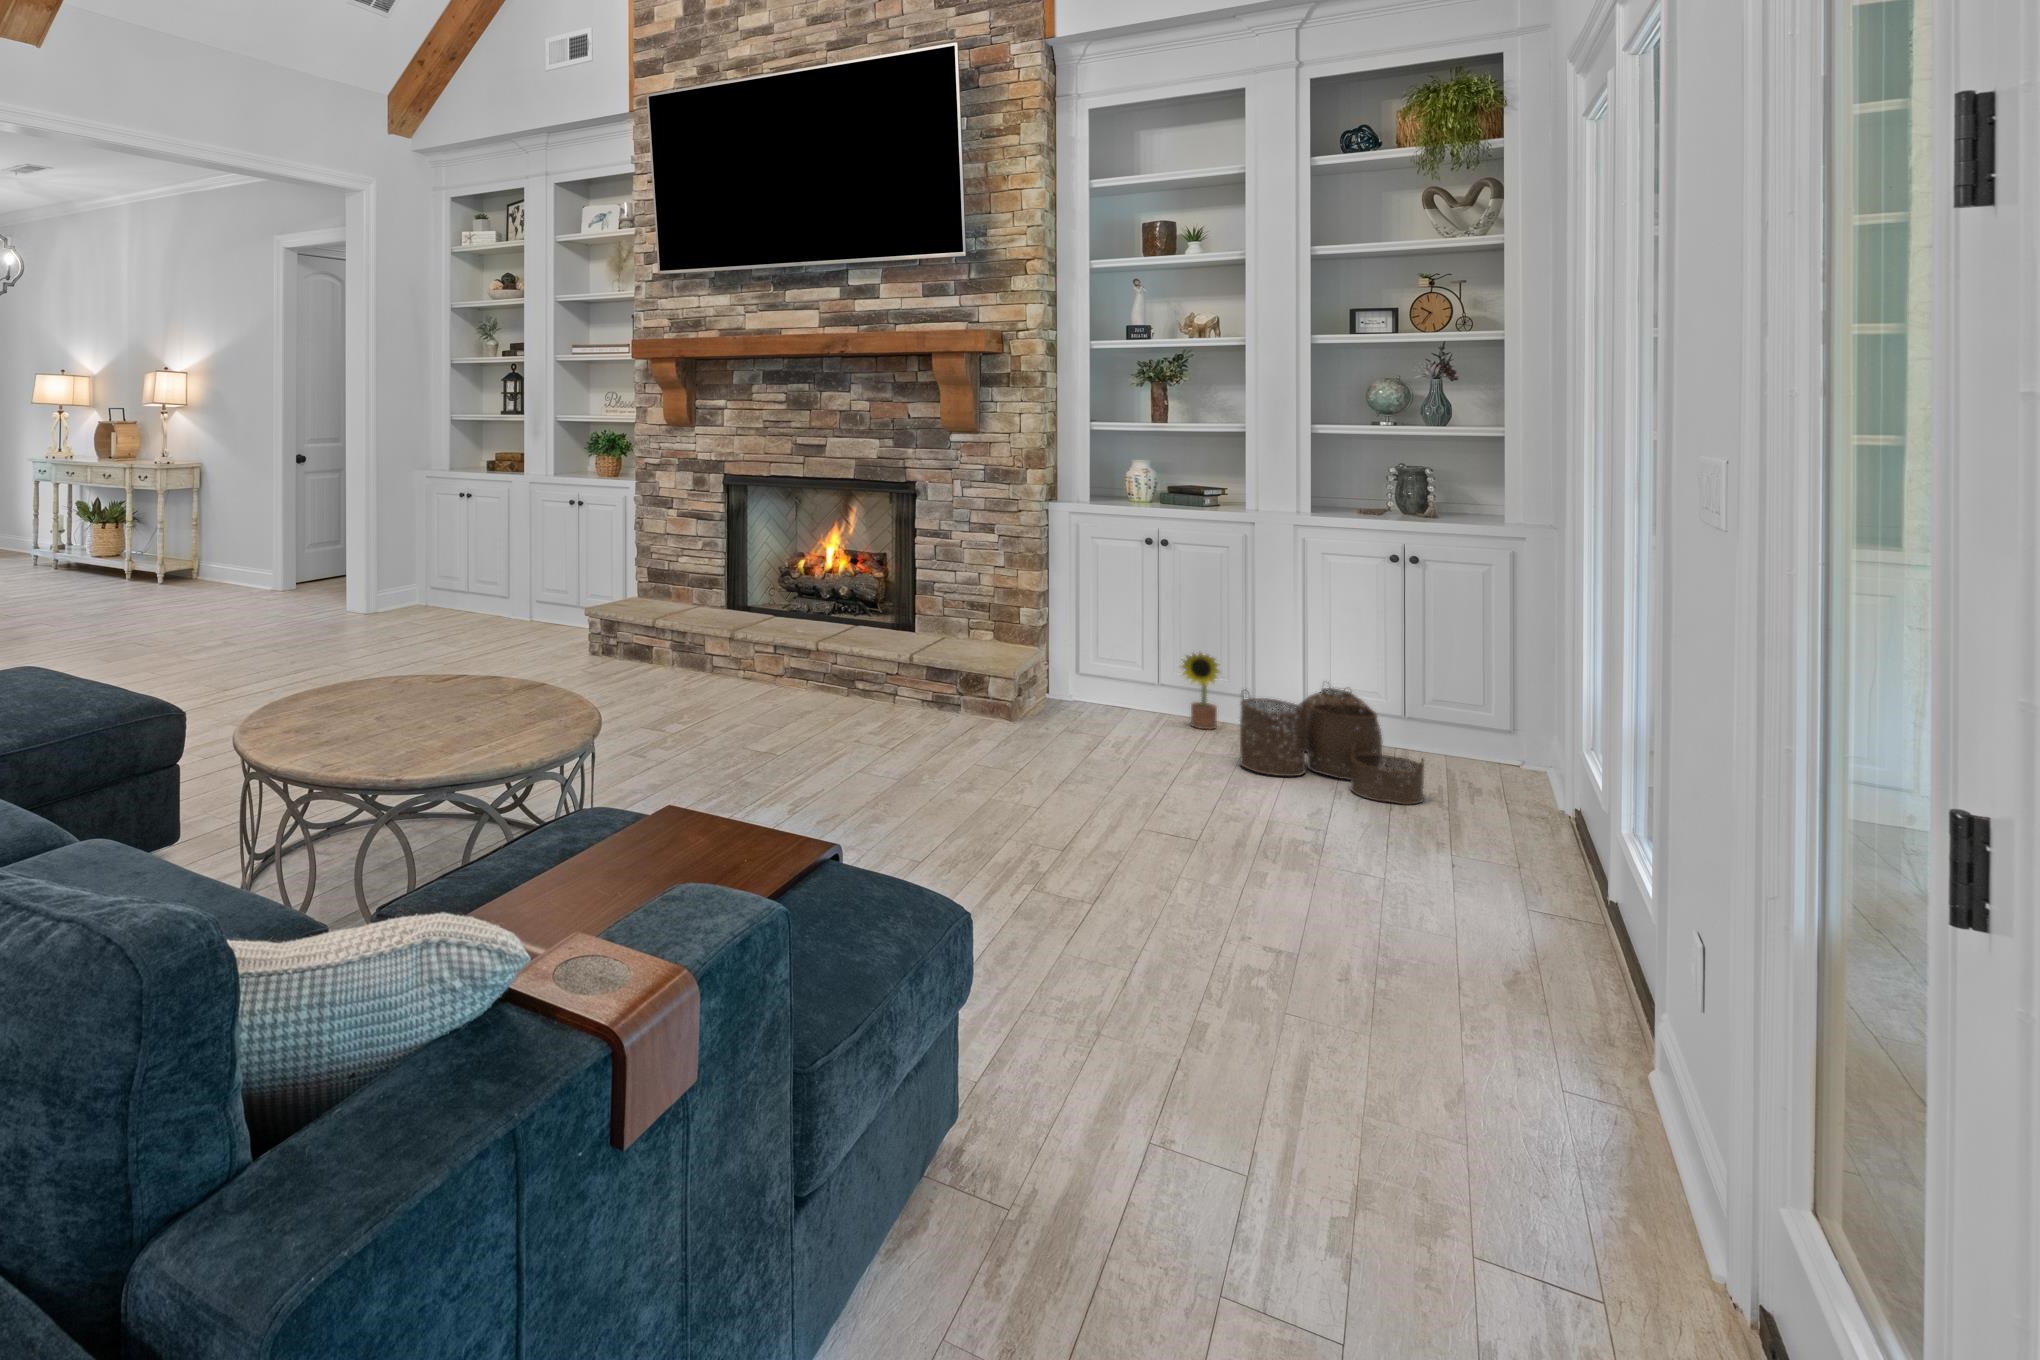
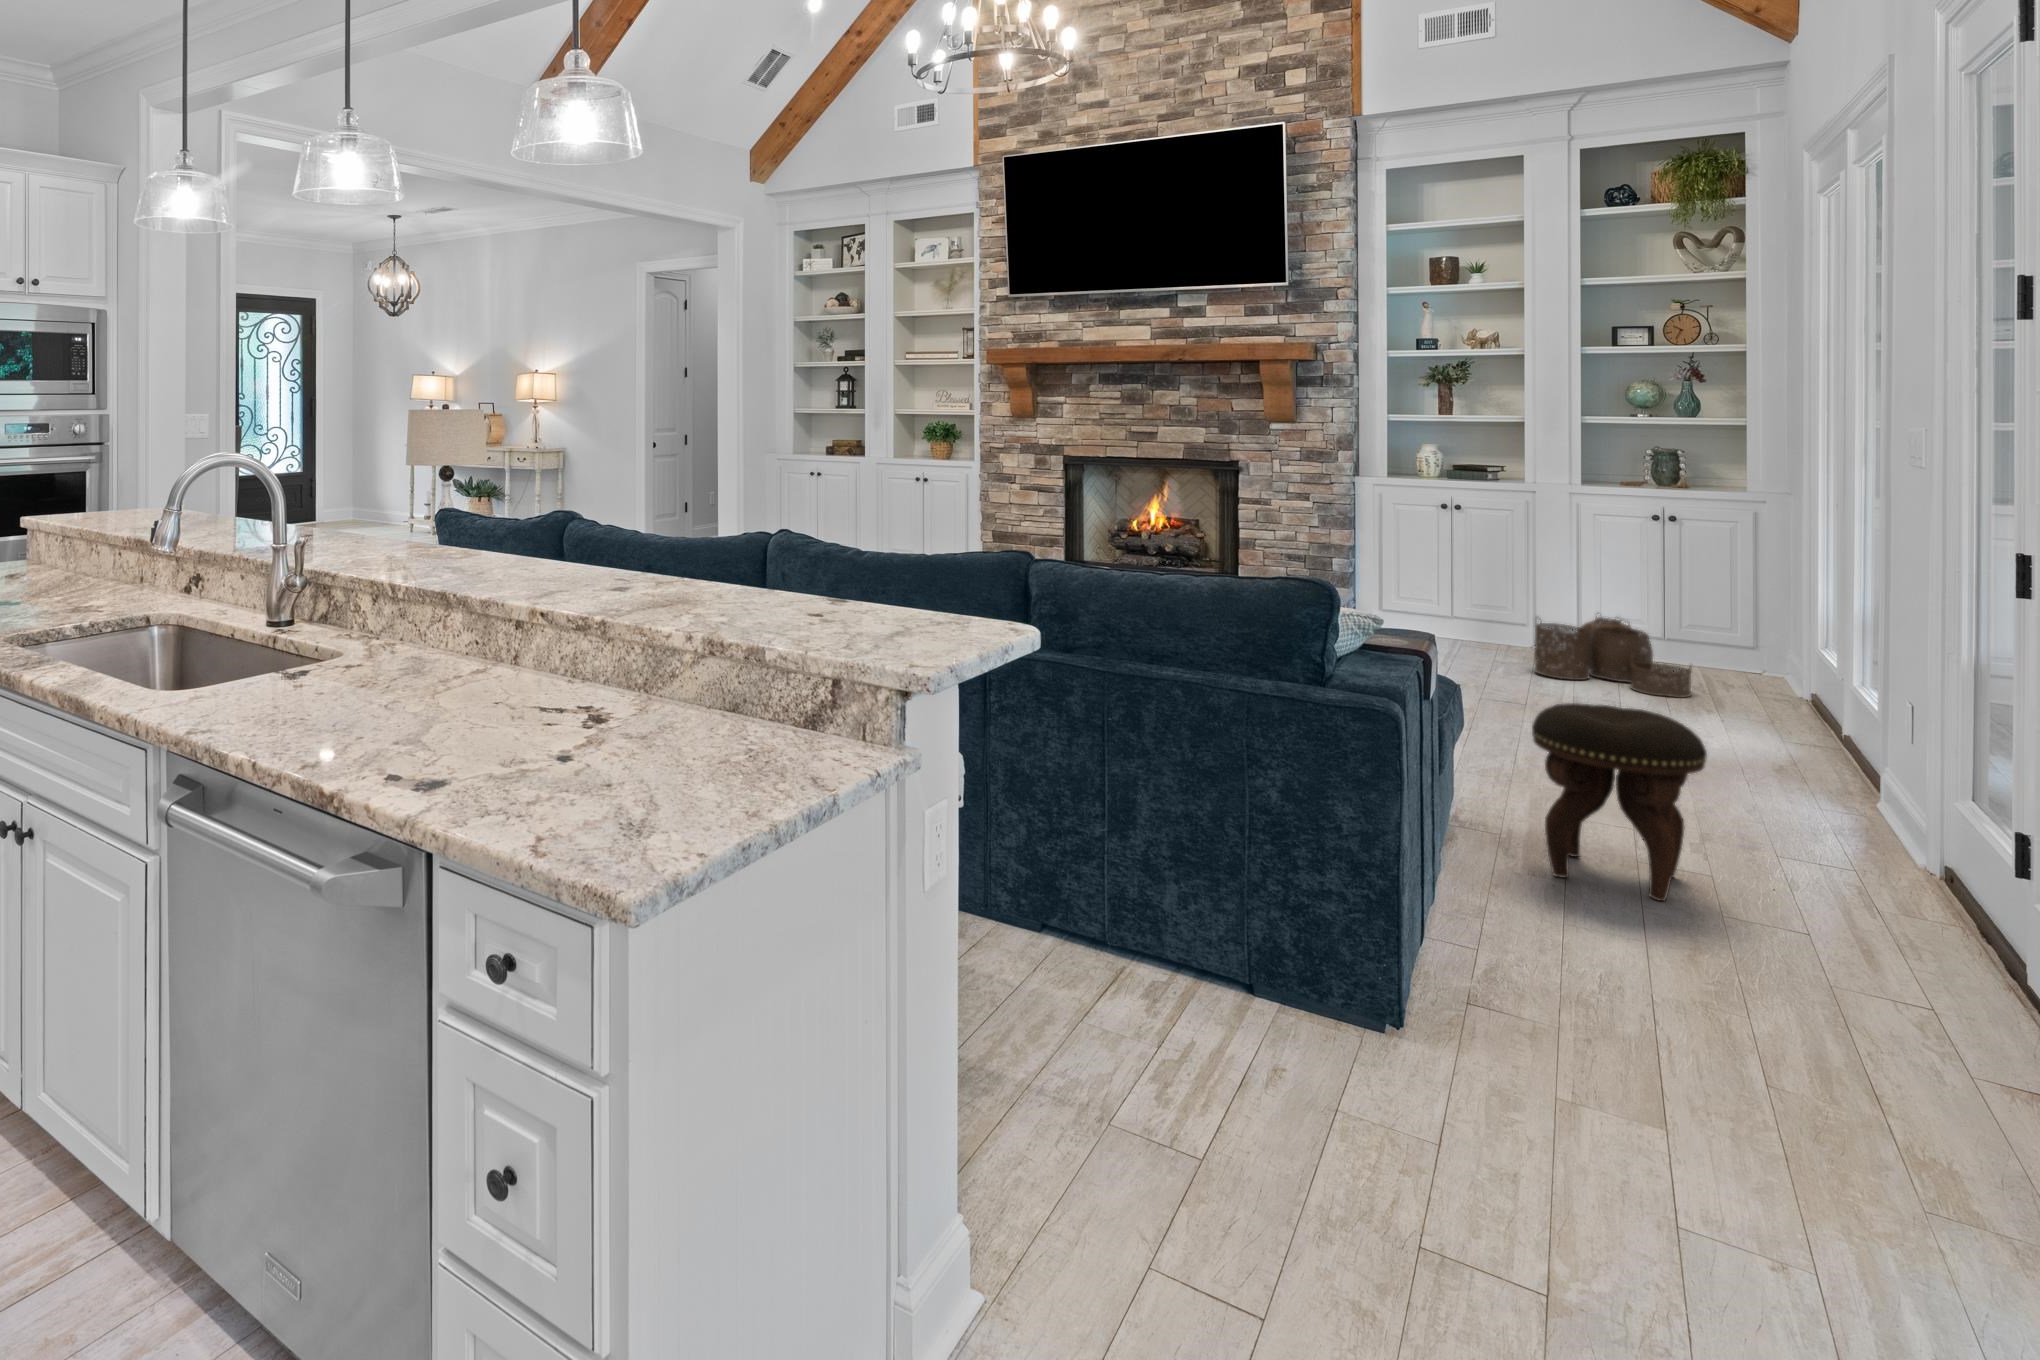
decorative plant: present [1181,653,1219,729] -> none [1471,590,1509,651]
footstool: none [1059,895,1315,1272] -> present [1532,703,1707,901]

